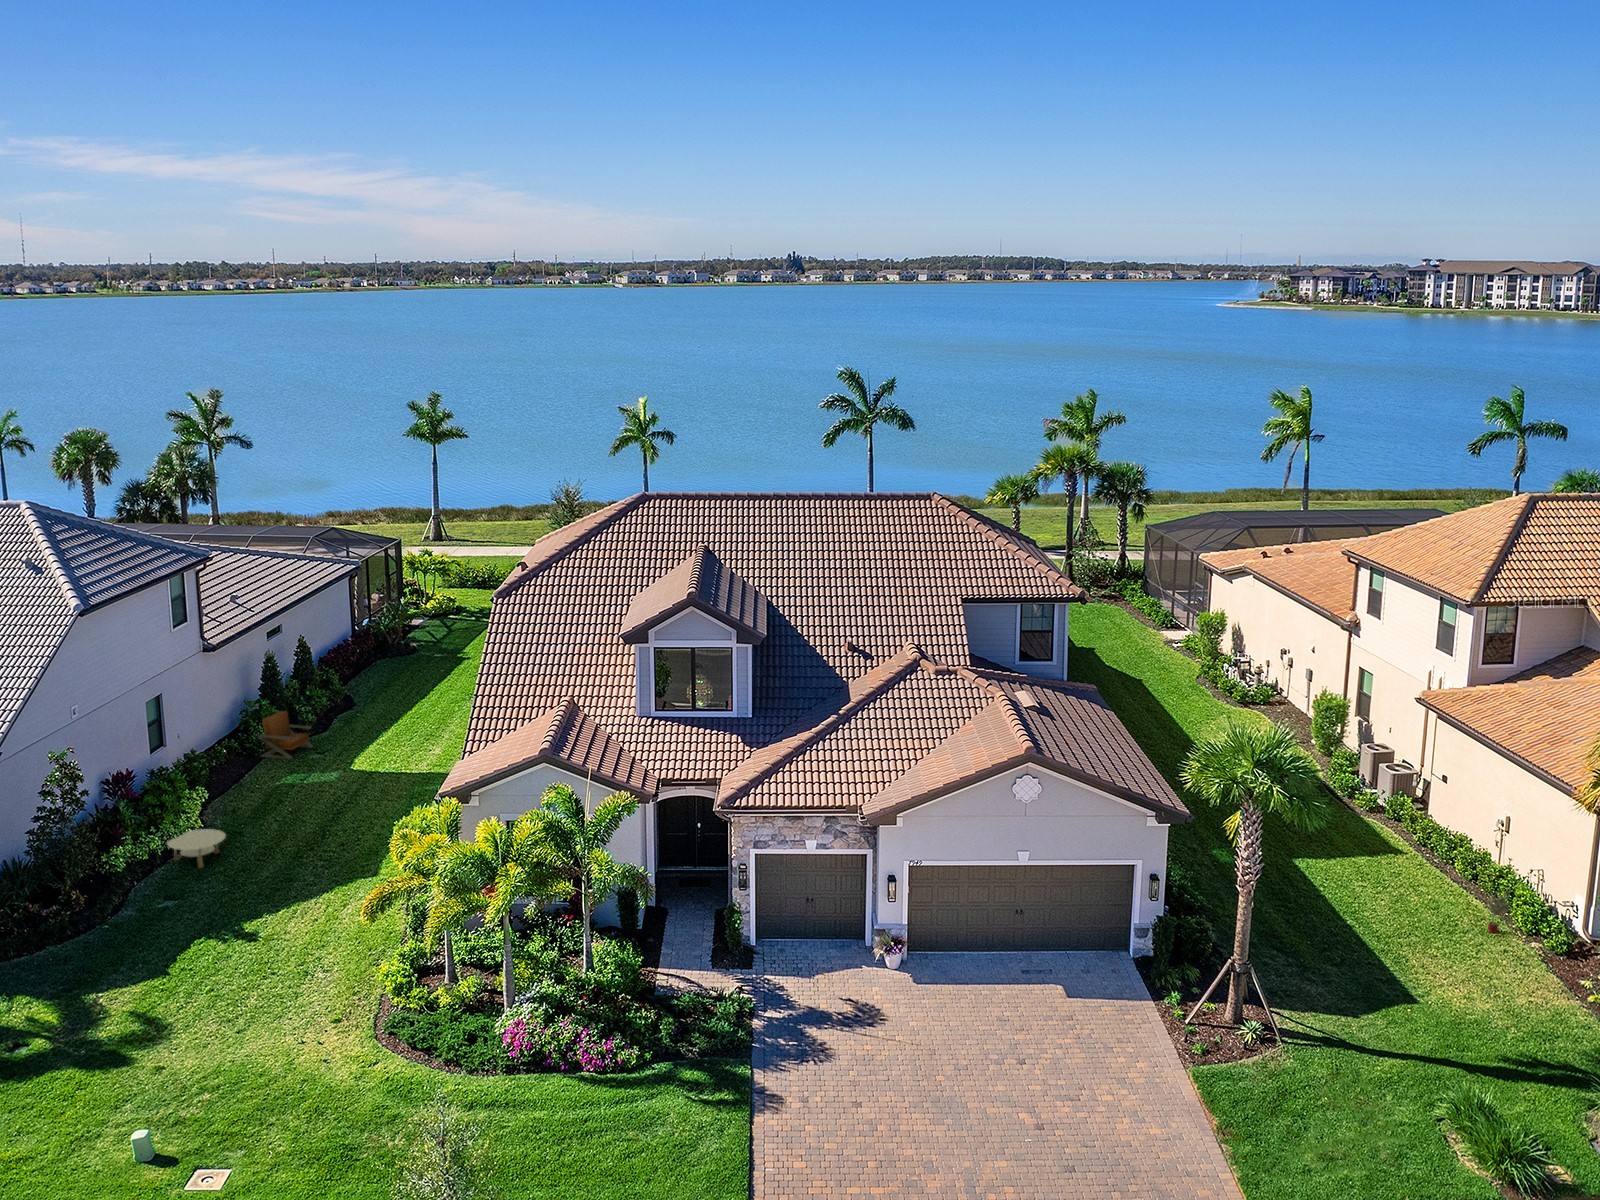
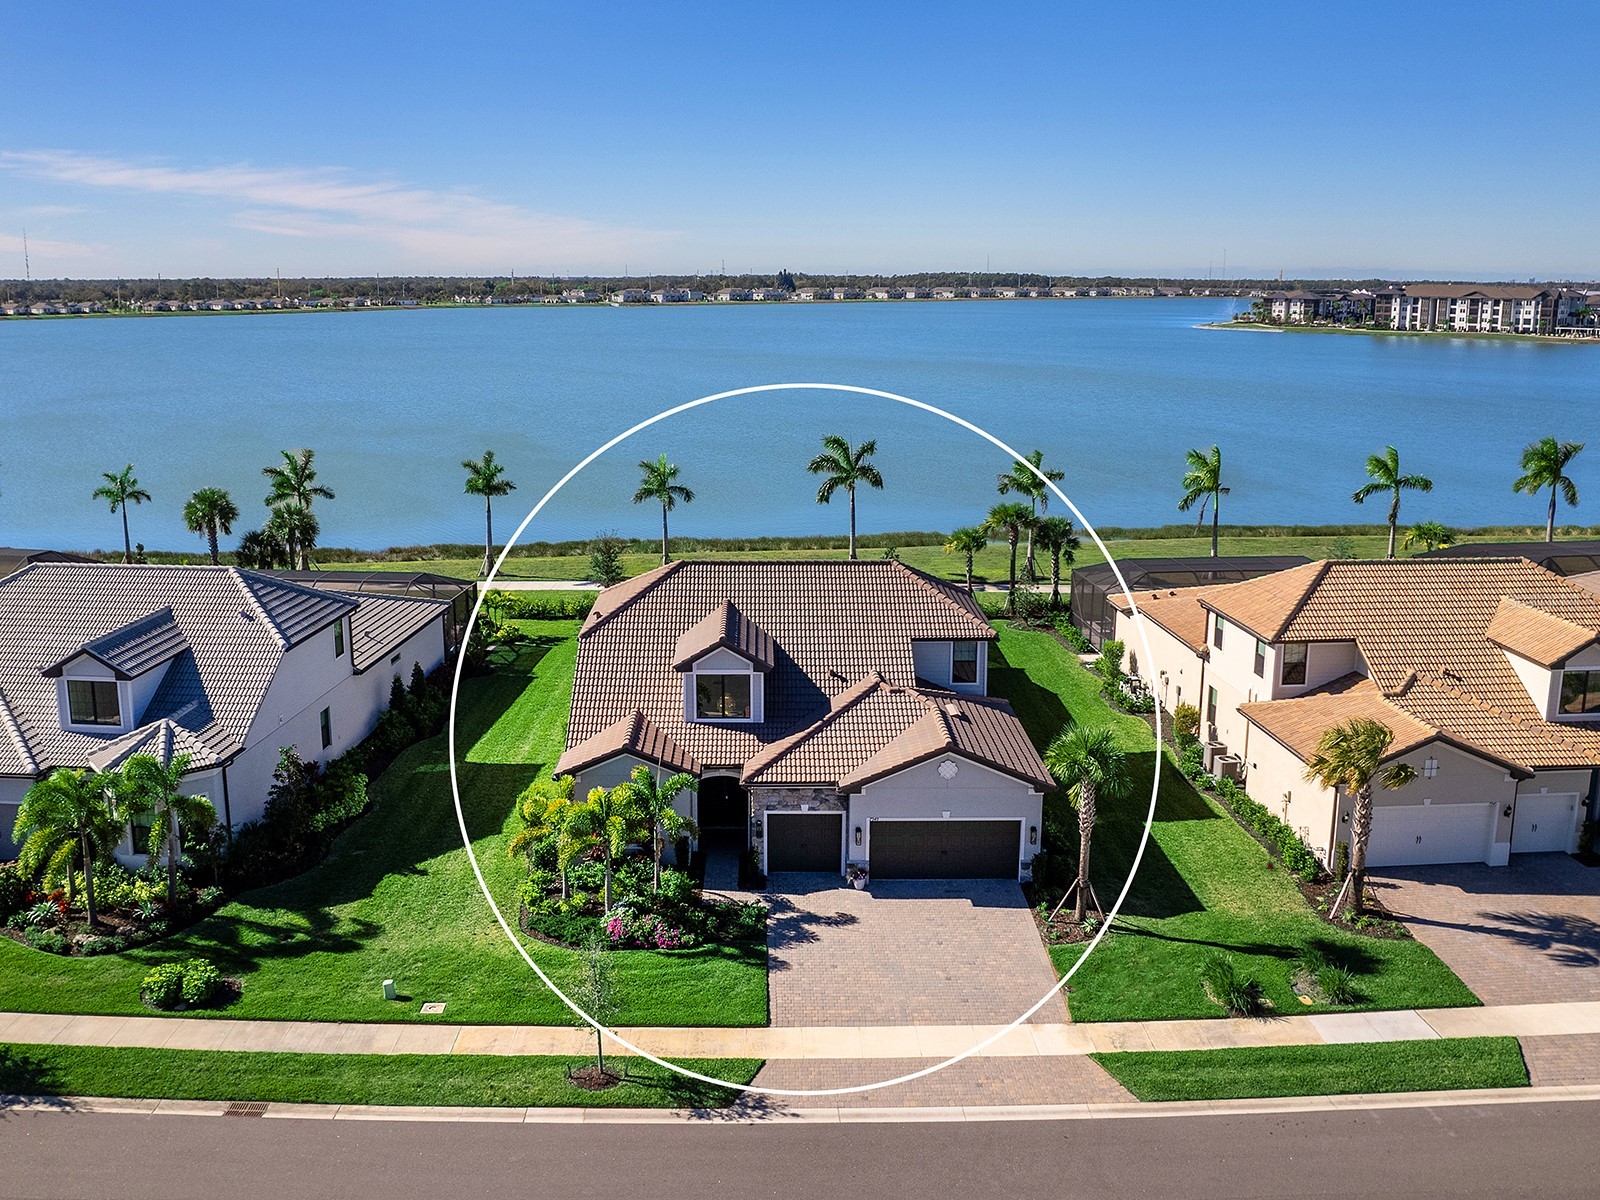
lounge chair: present [258,711,313,759] -> none [394,719,433,754]
round table: present [167,829,226,868] -> none [352,802,392,829]

